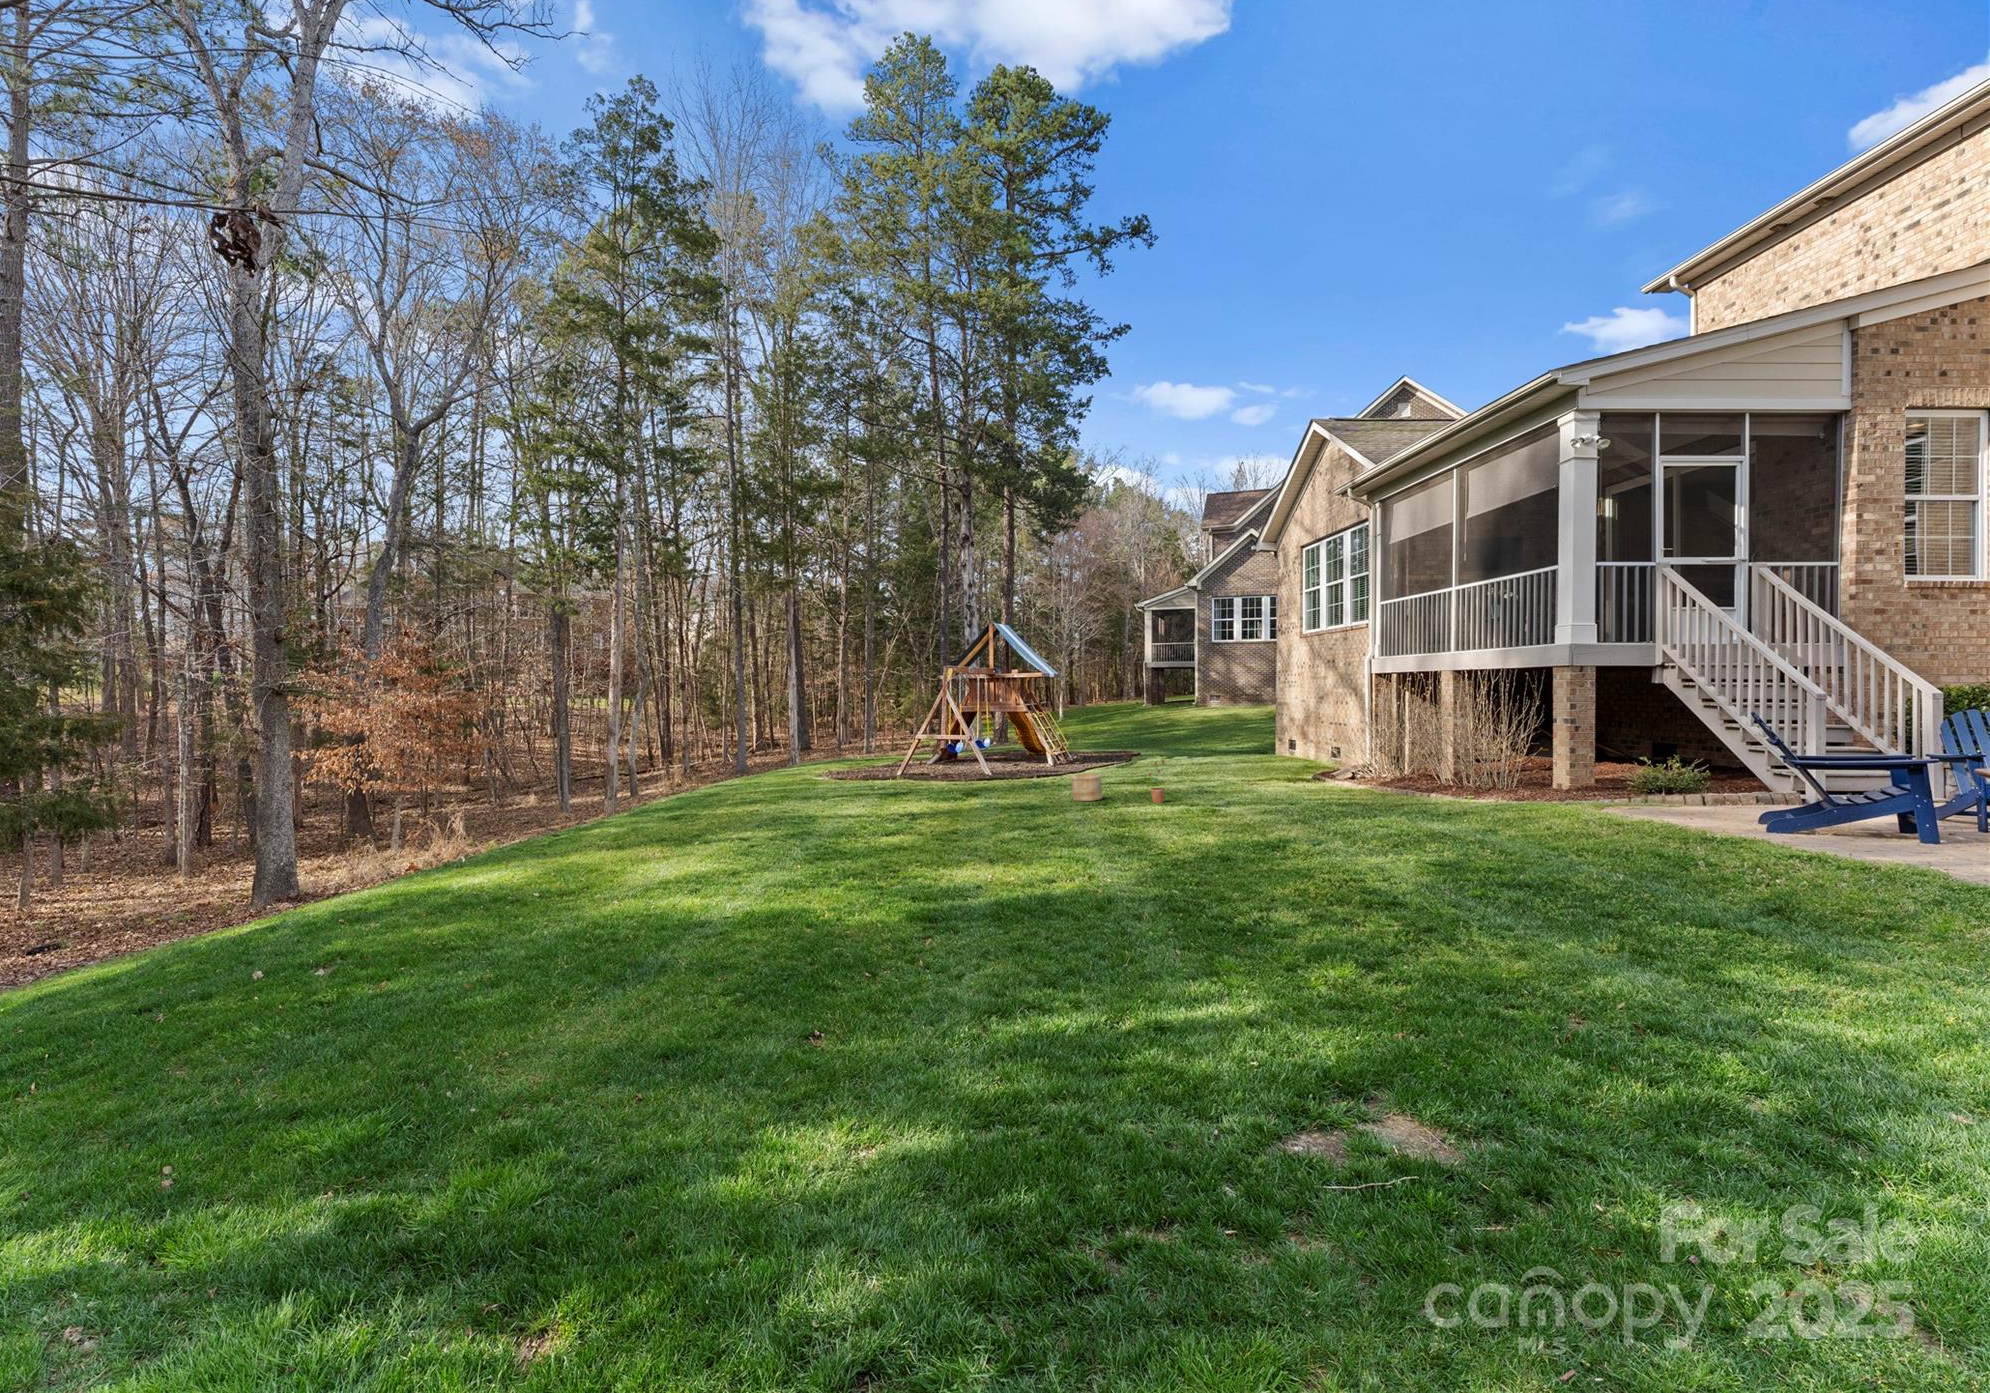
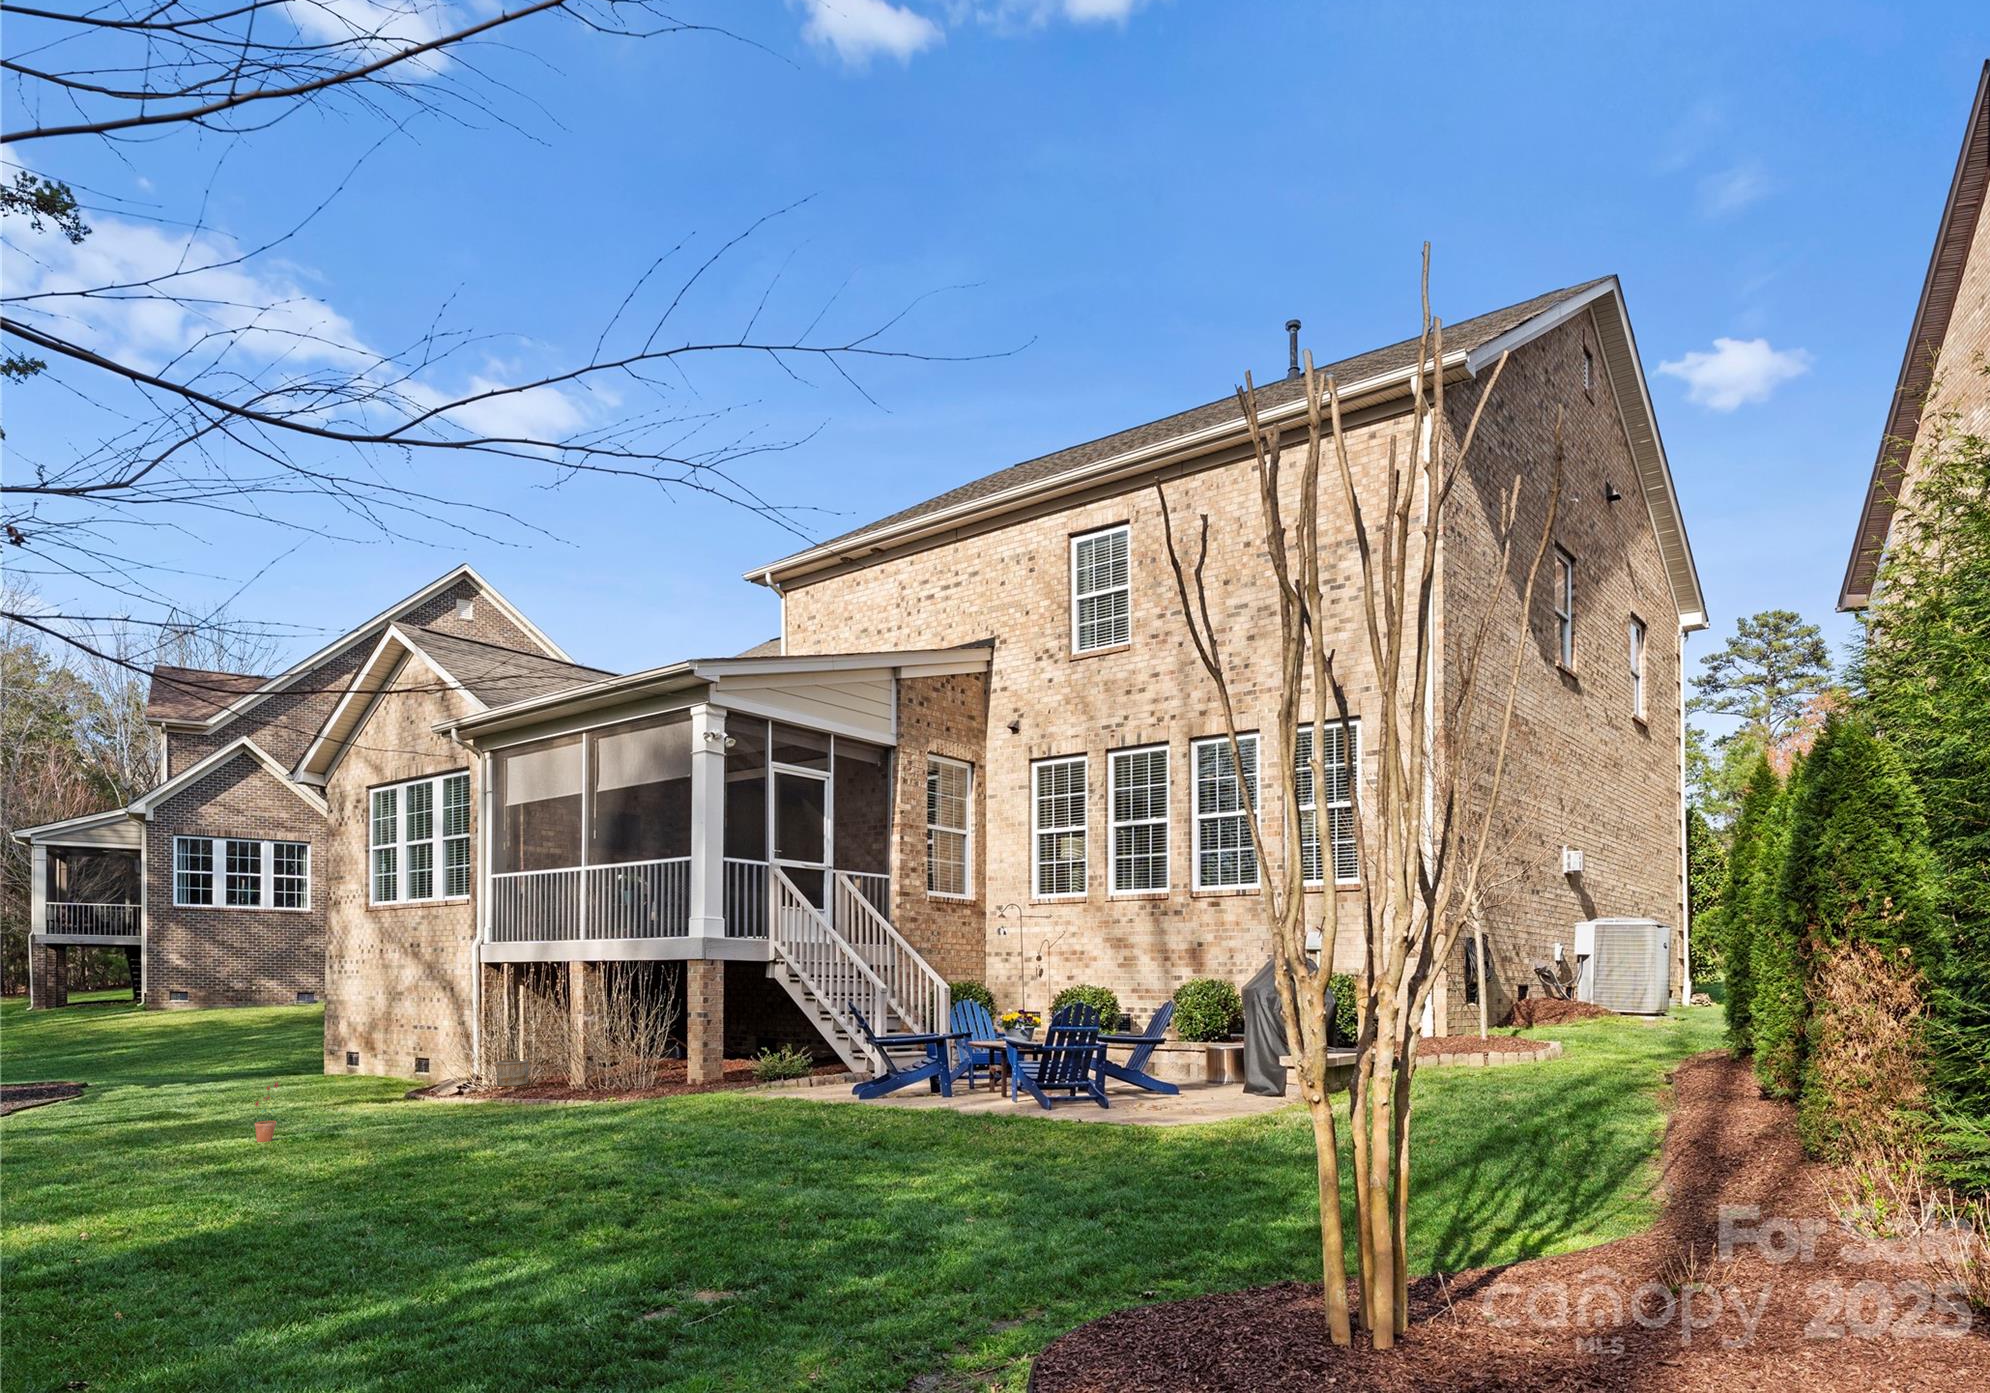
wooden bucket: present [1071,773,1102,801] -> present [496,1059,529,1086]

